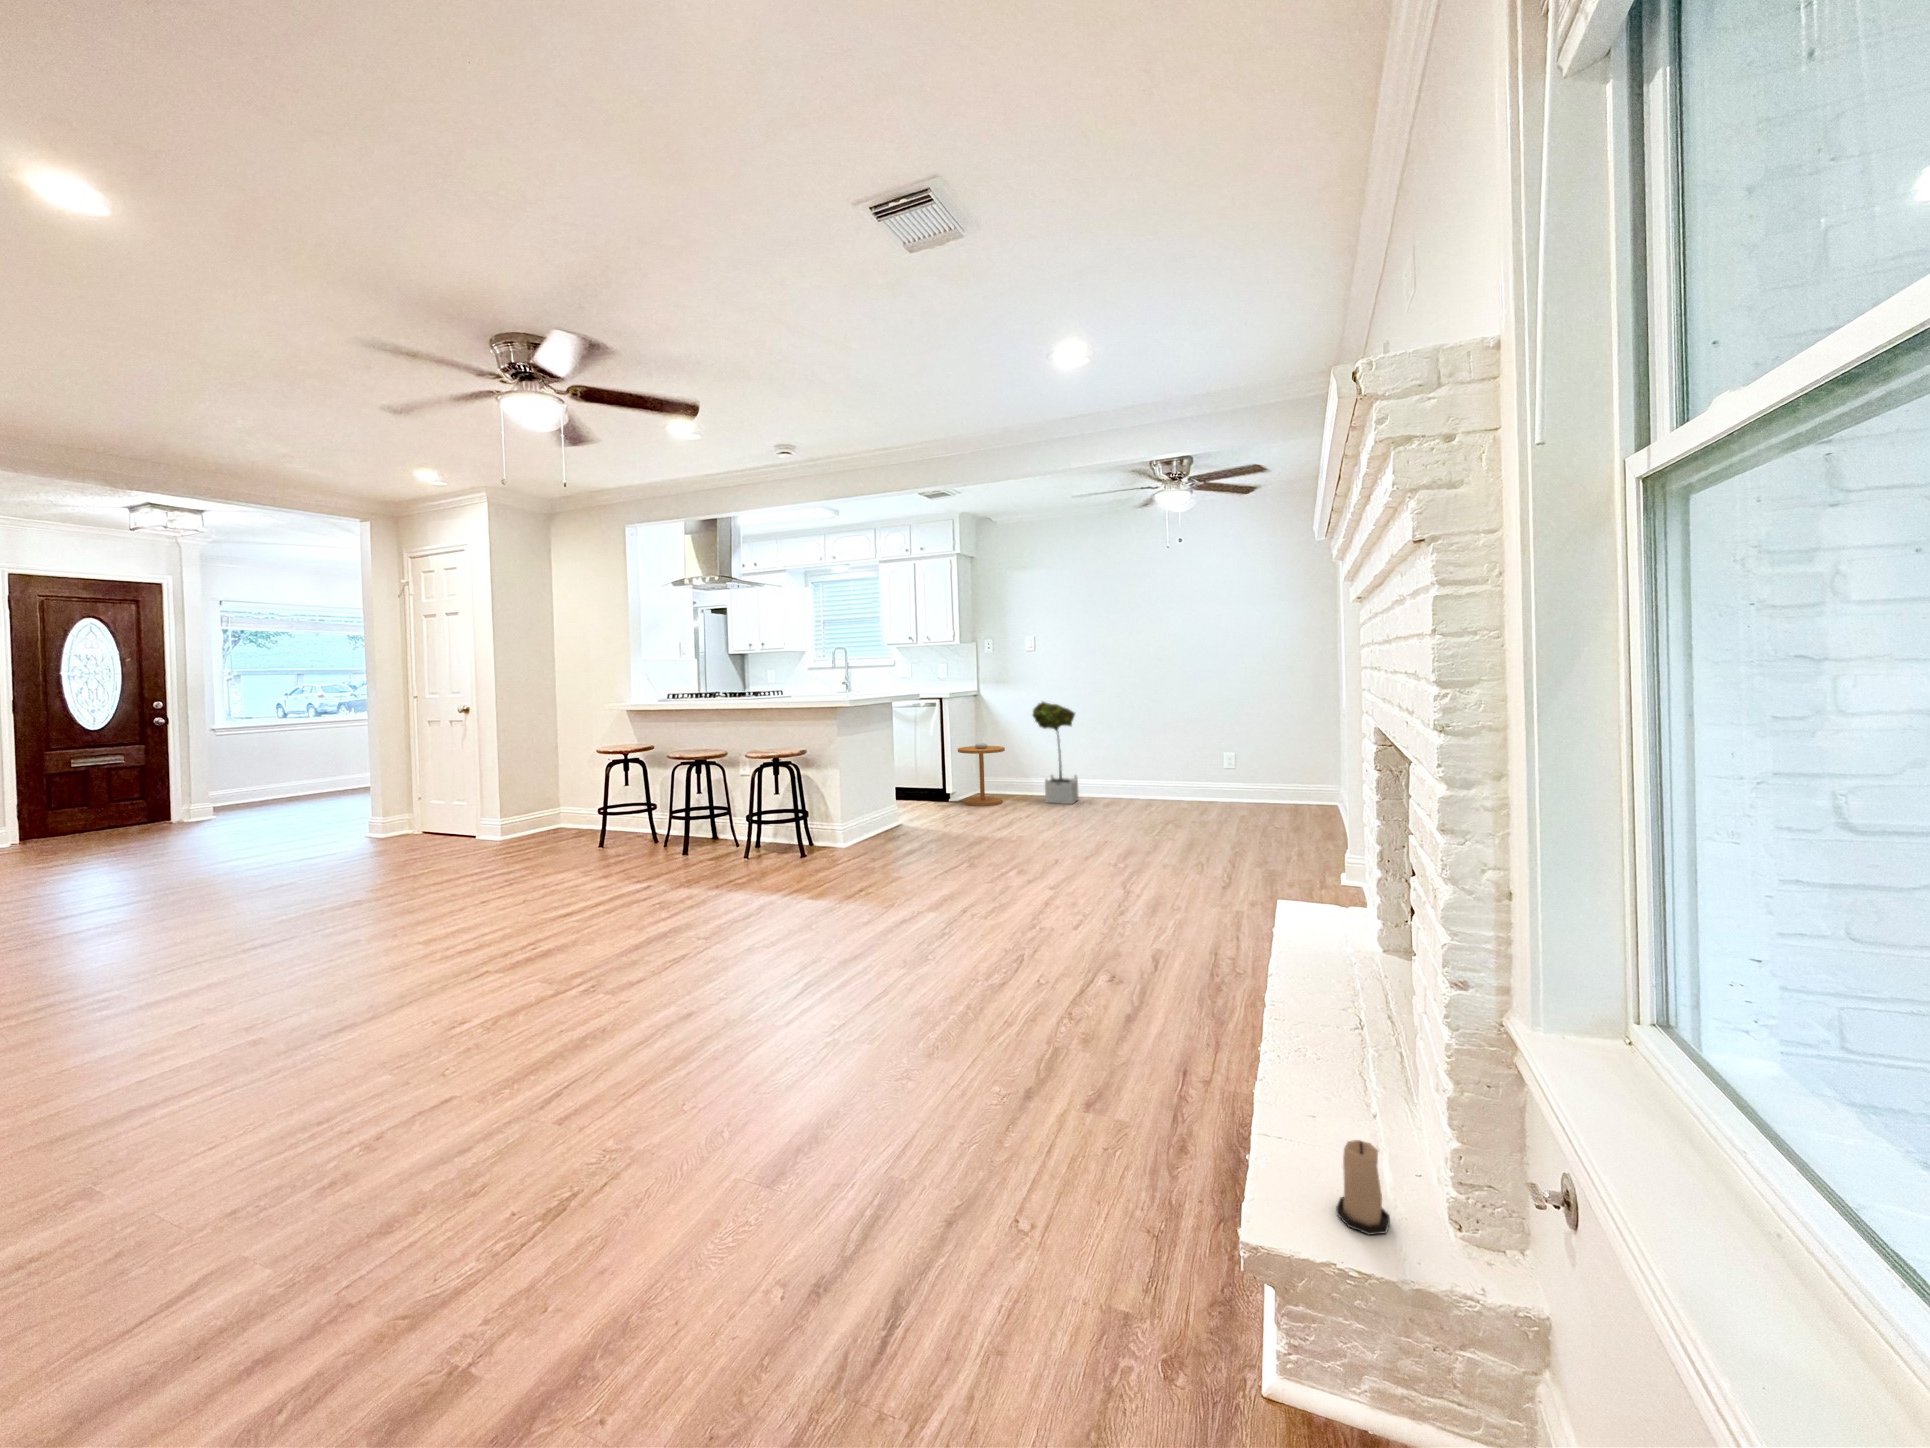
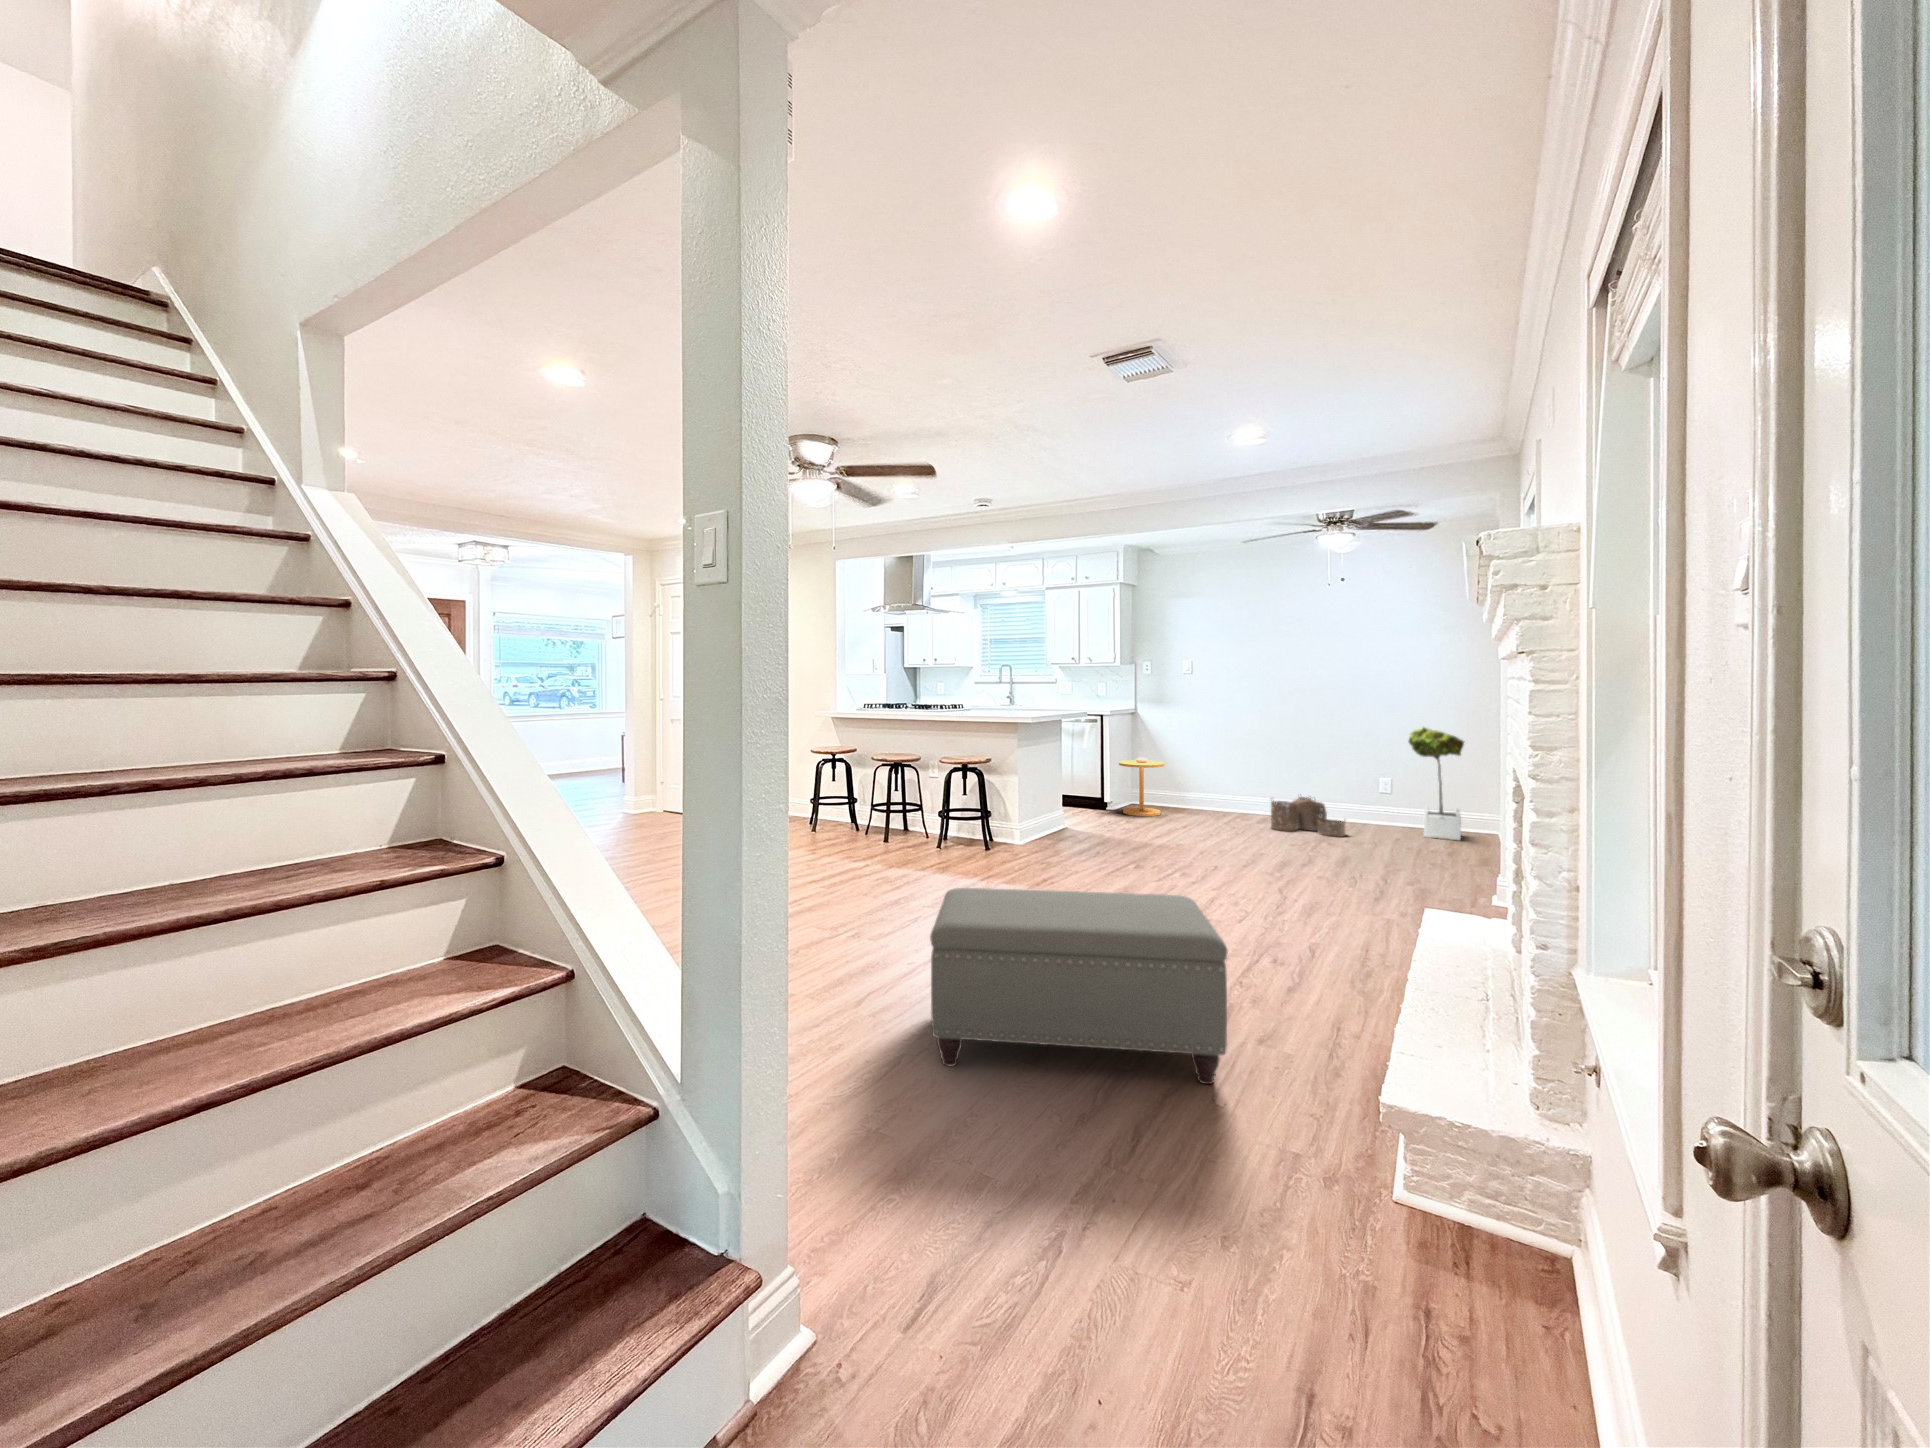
potted tree: present [1033,701,1079,804] -> present [1409,727,1464,840]
woven basket: none [1111,774,1186,816] -> present [1271,797,1345,837]
ottoman: none [598,915,1030,1208] -> present [930,888,1228,1084]
candle: present [1336,1140,1390,1235] -> none [1452,1045,1490,1105]

